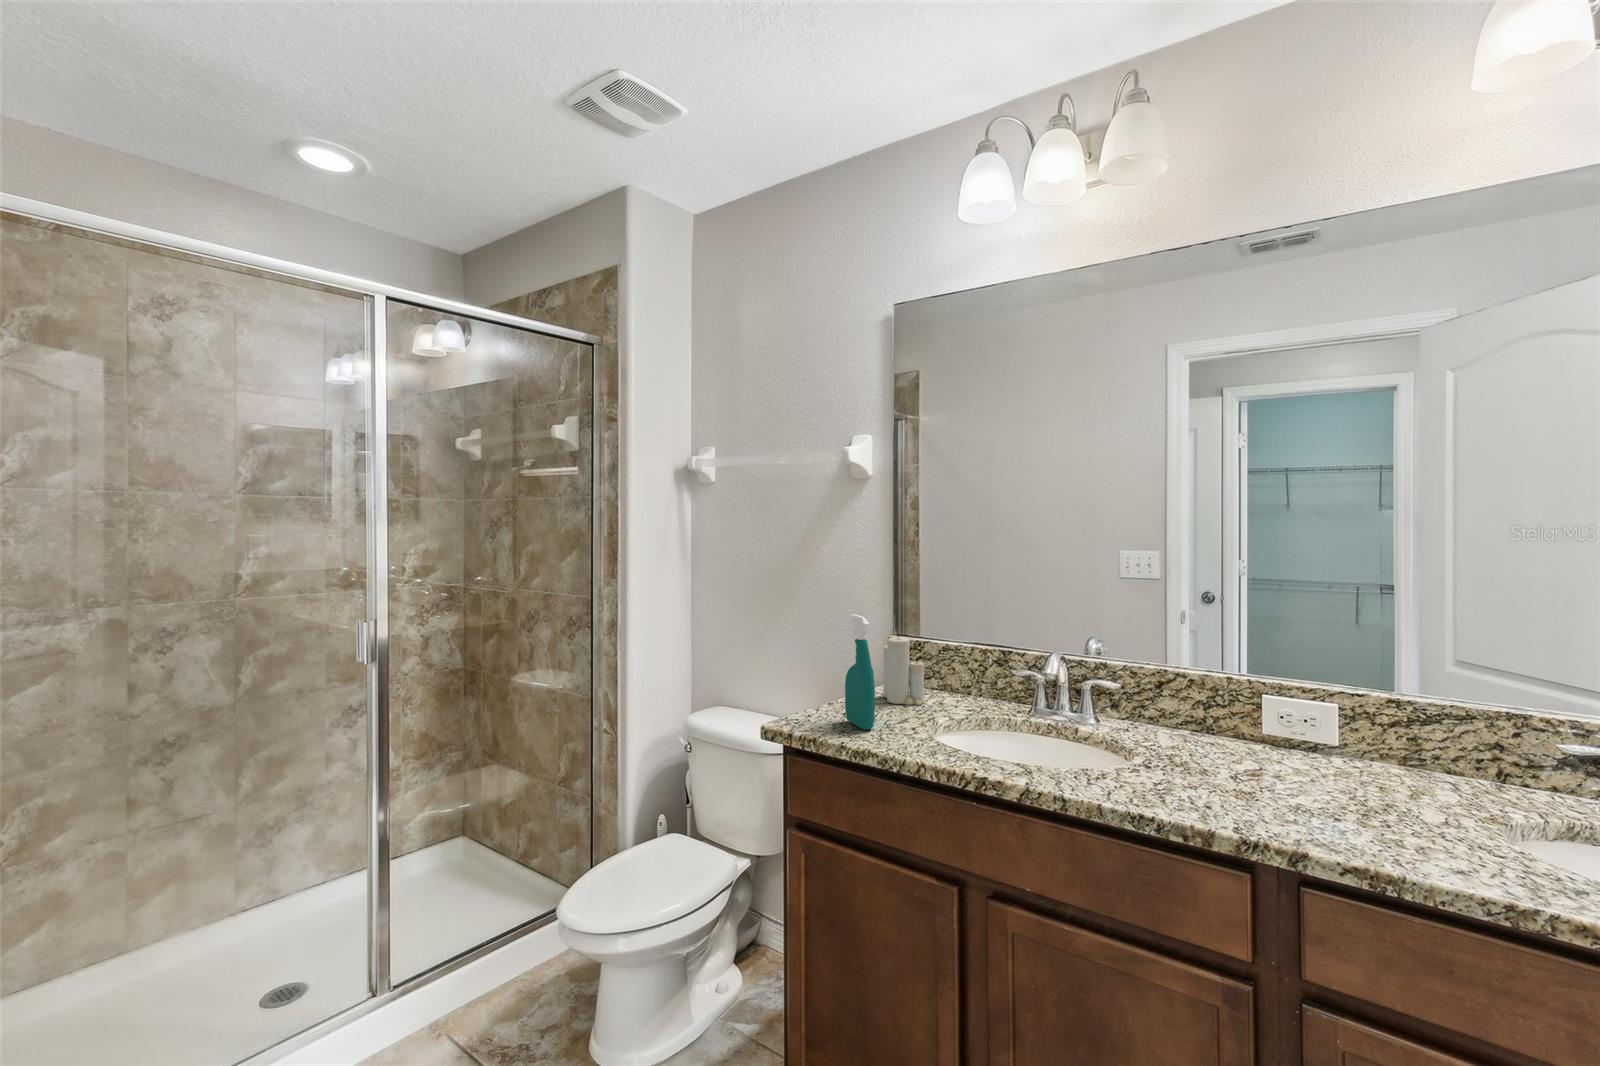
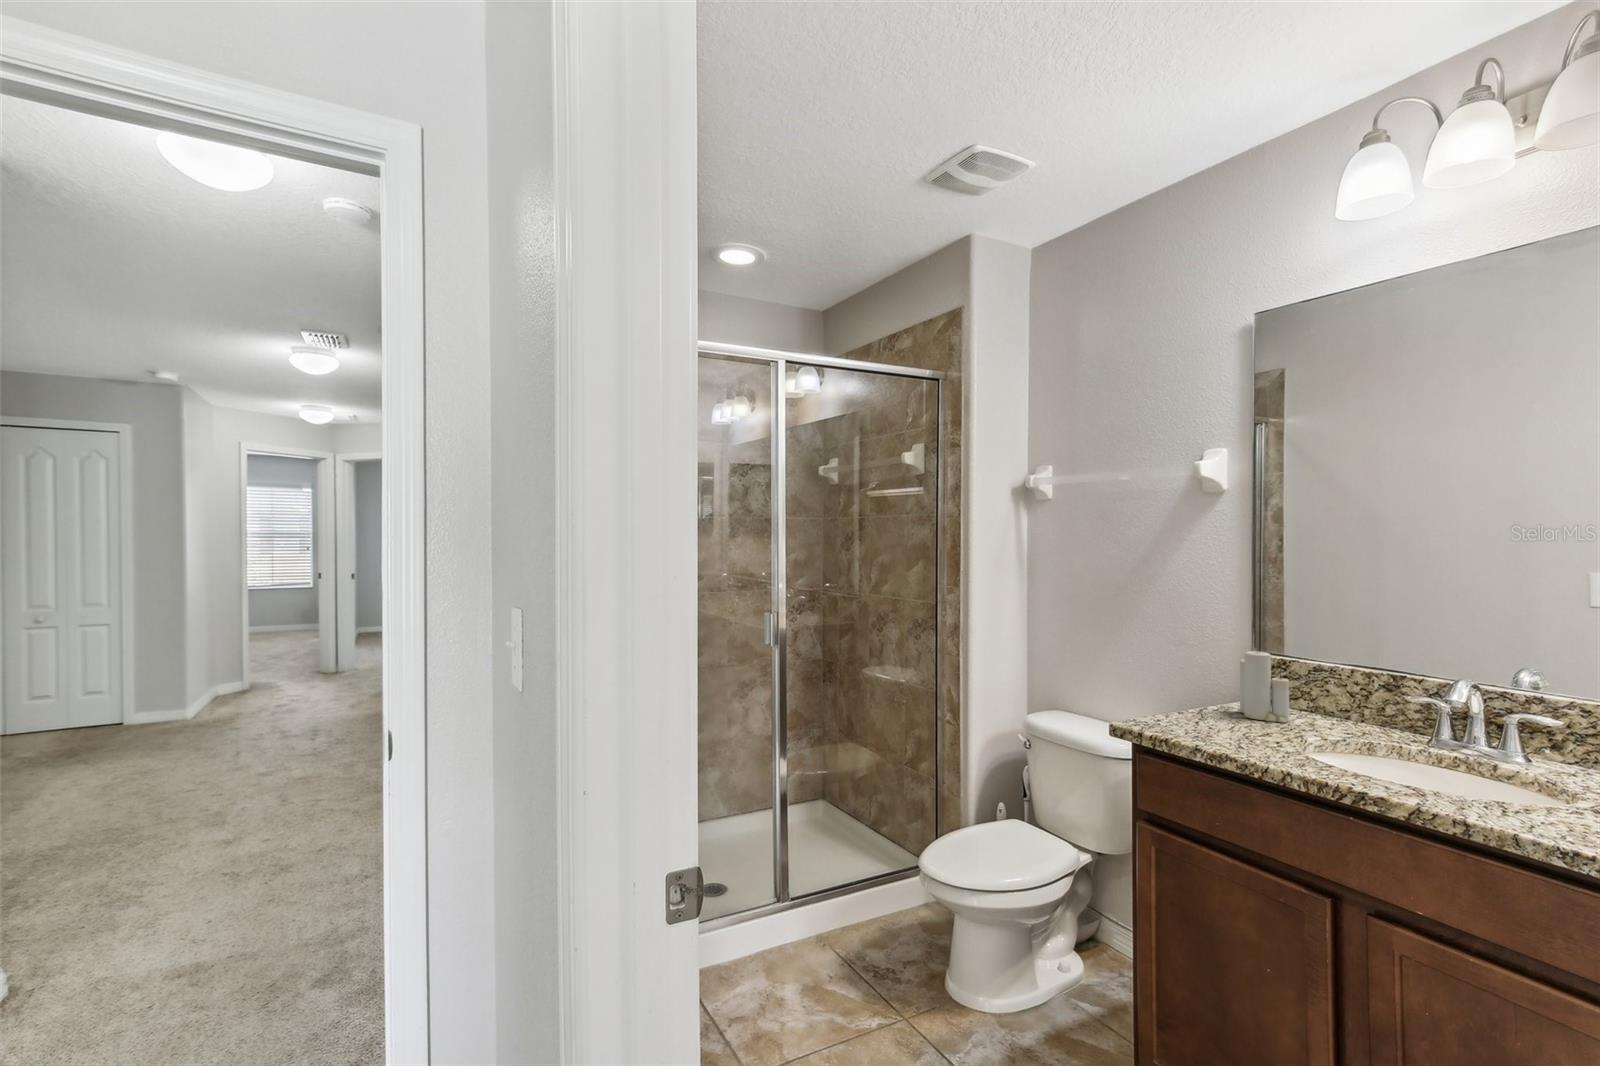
spray bottle: present [845,614,875,730] -> none [1197,623,1231,737]

